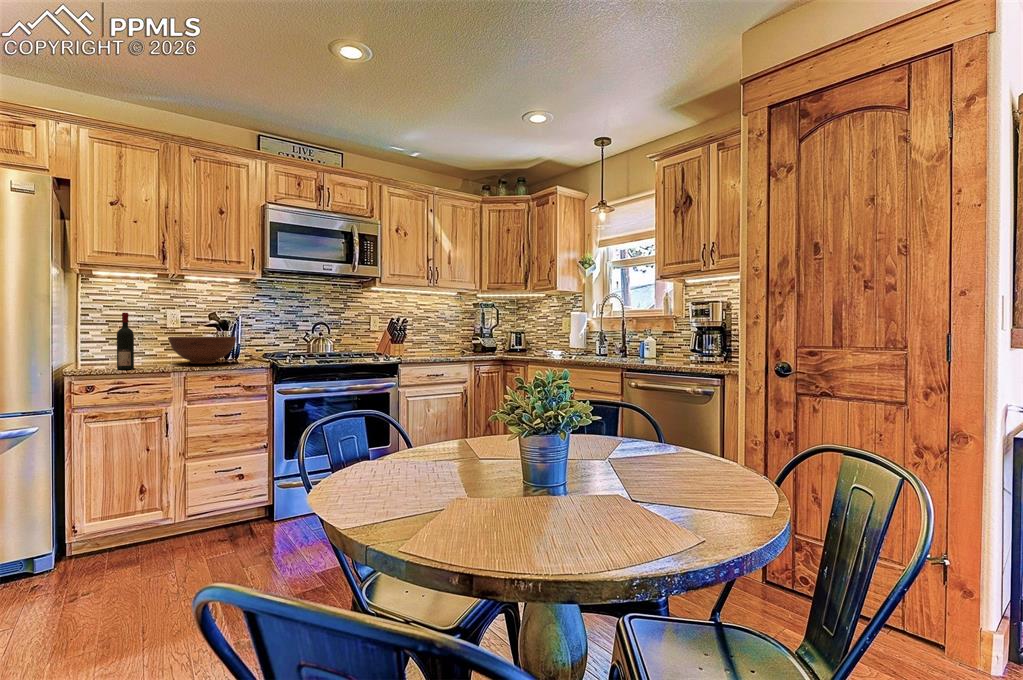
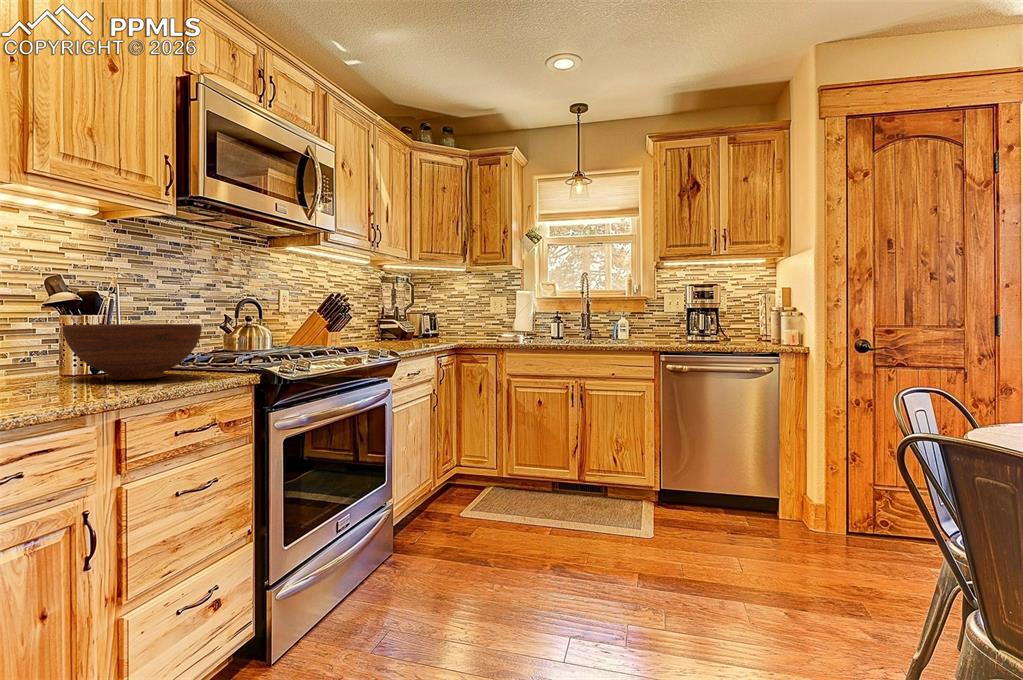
wine bottle: present [117,313,134,369] -> none [25,266,68,399]

